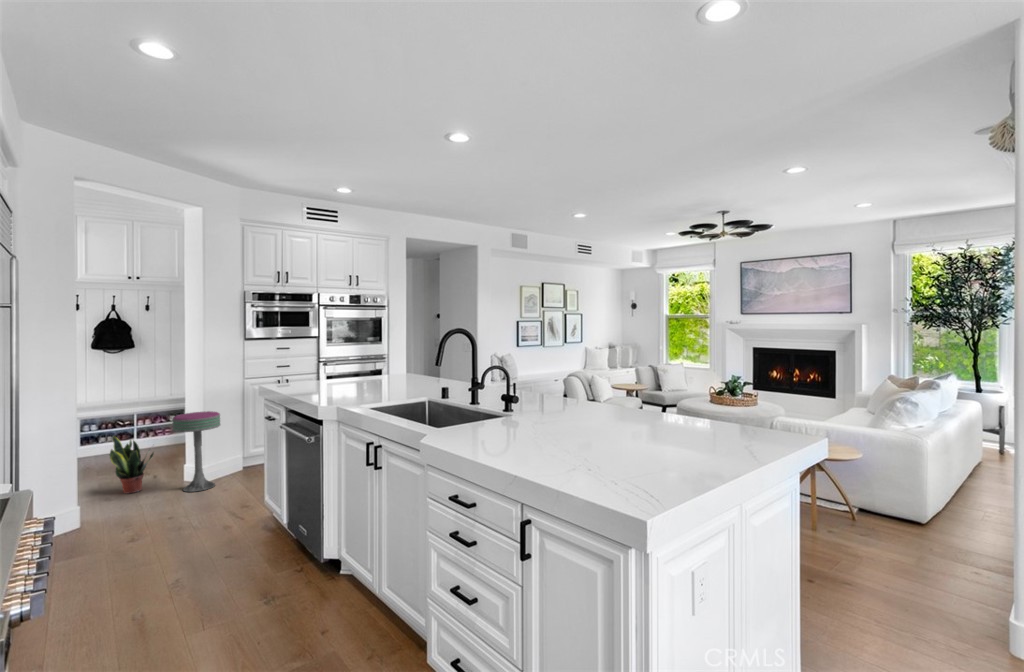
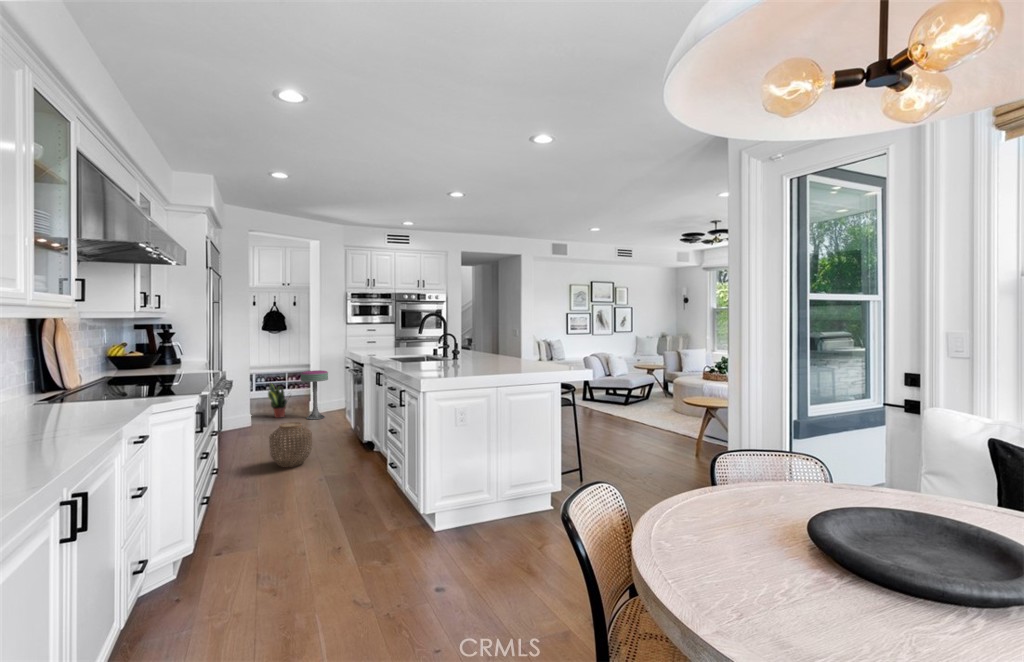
woven basket: none [141,527,231,623] -> present [269,422,312,467]

